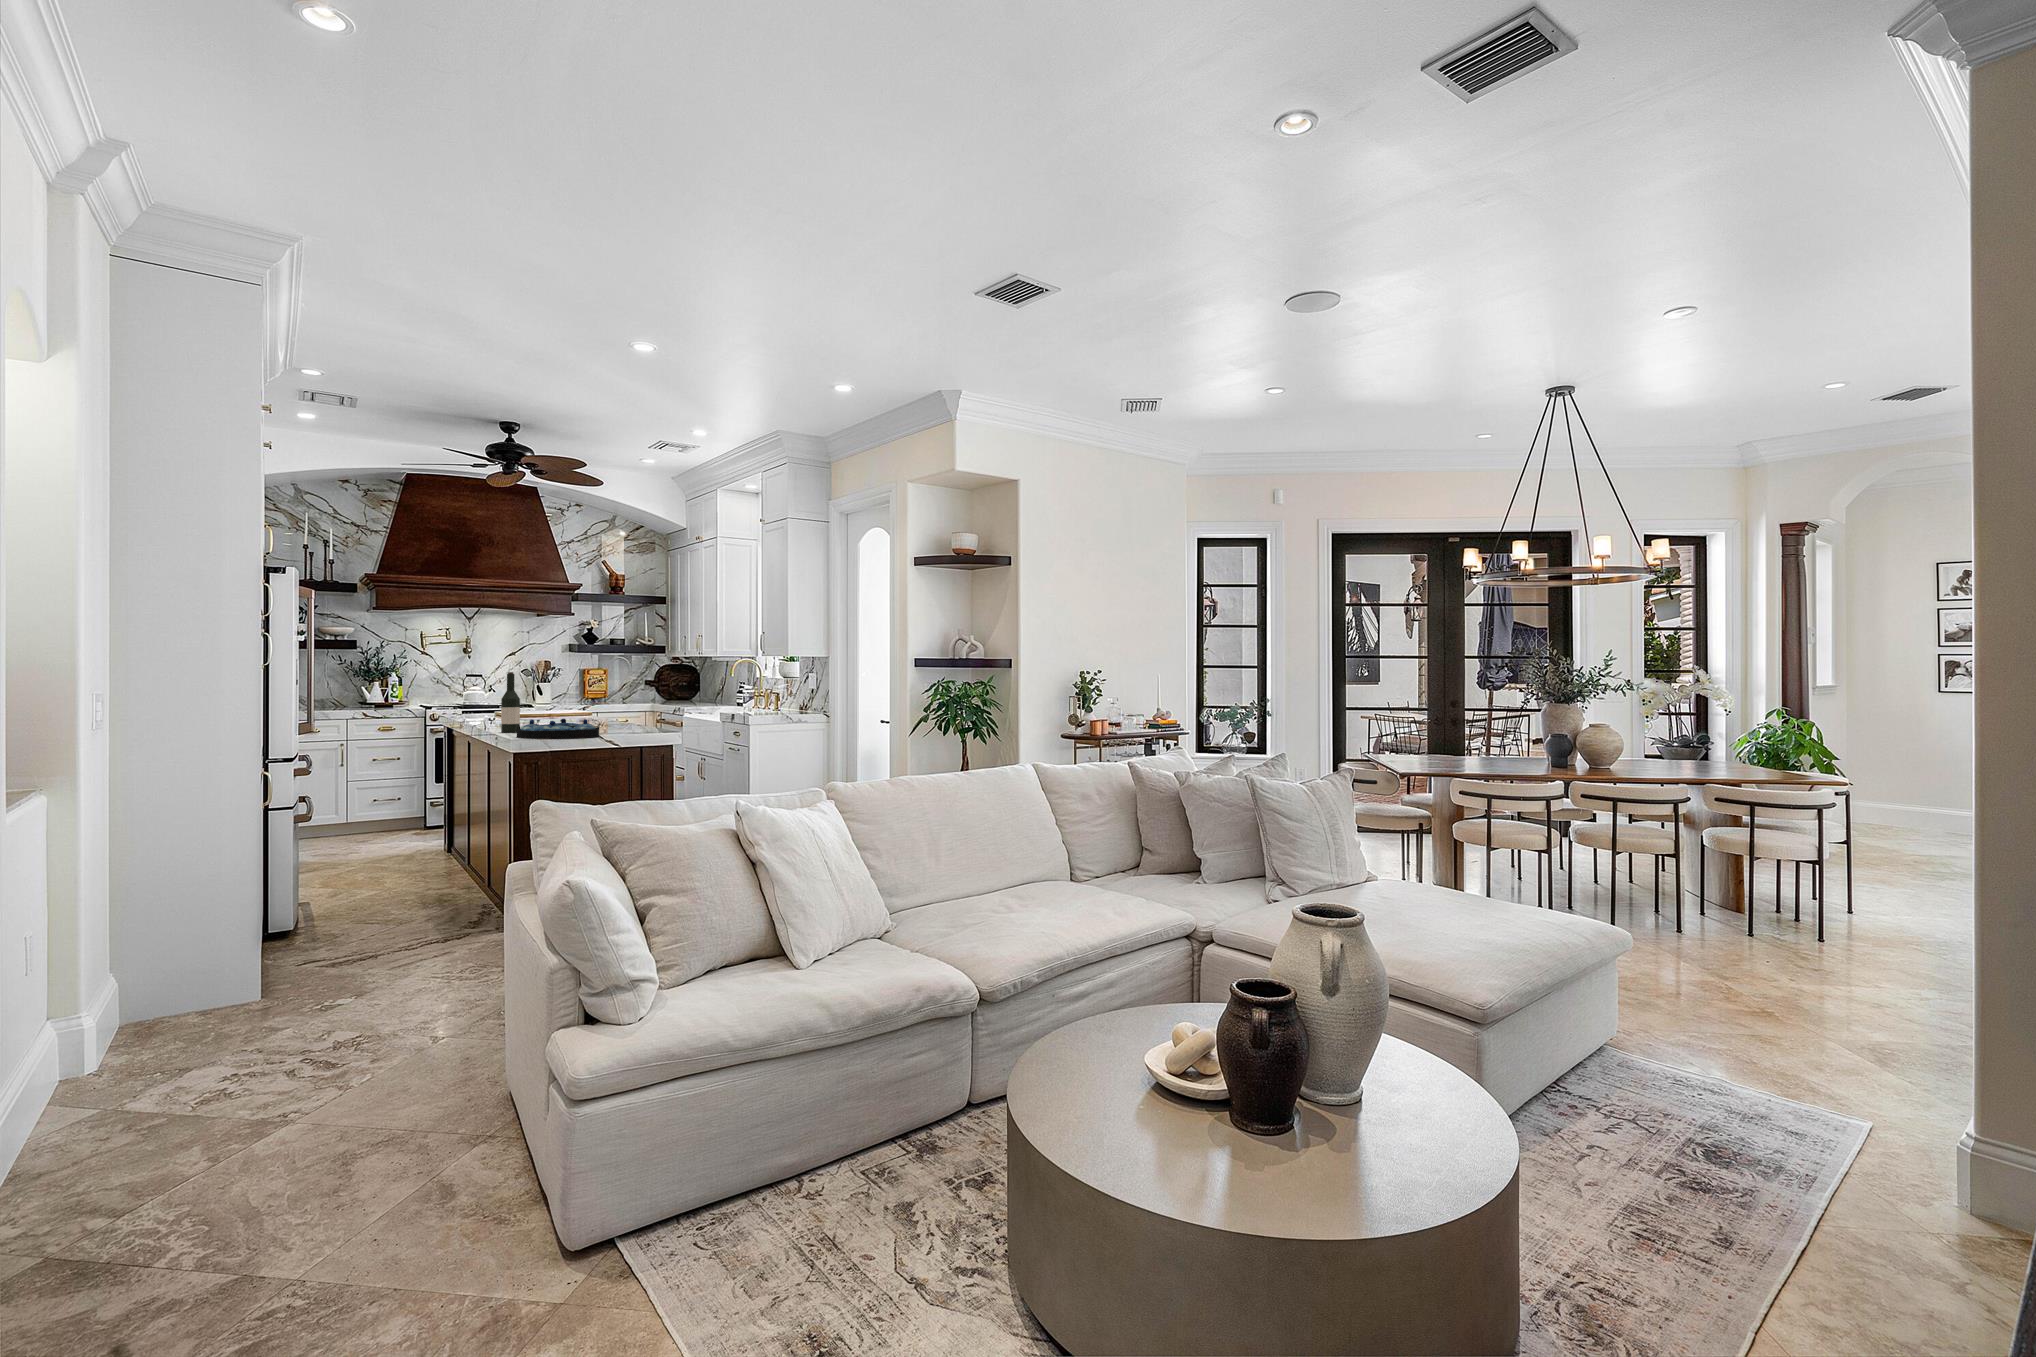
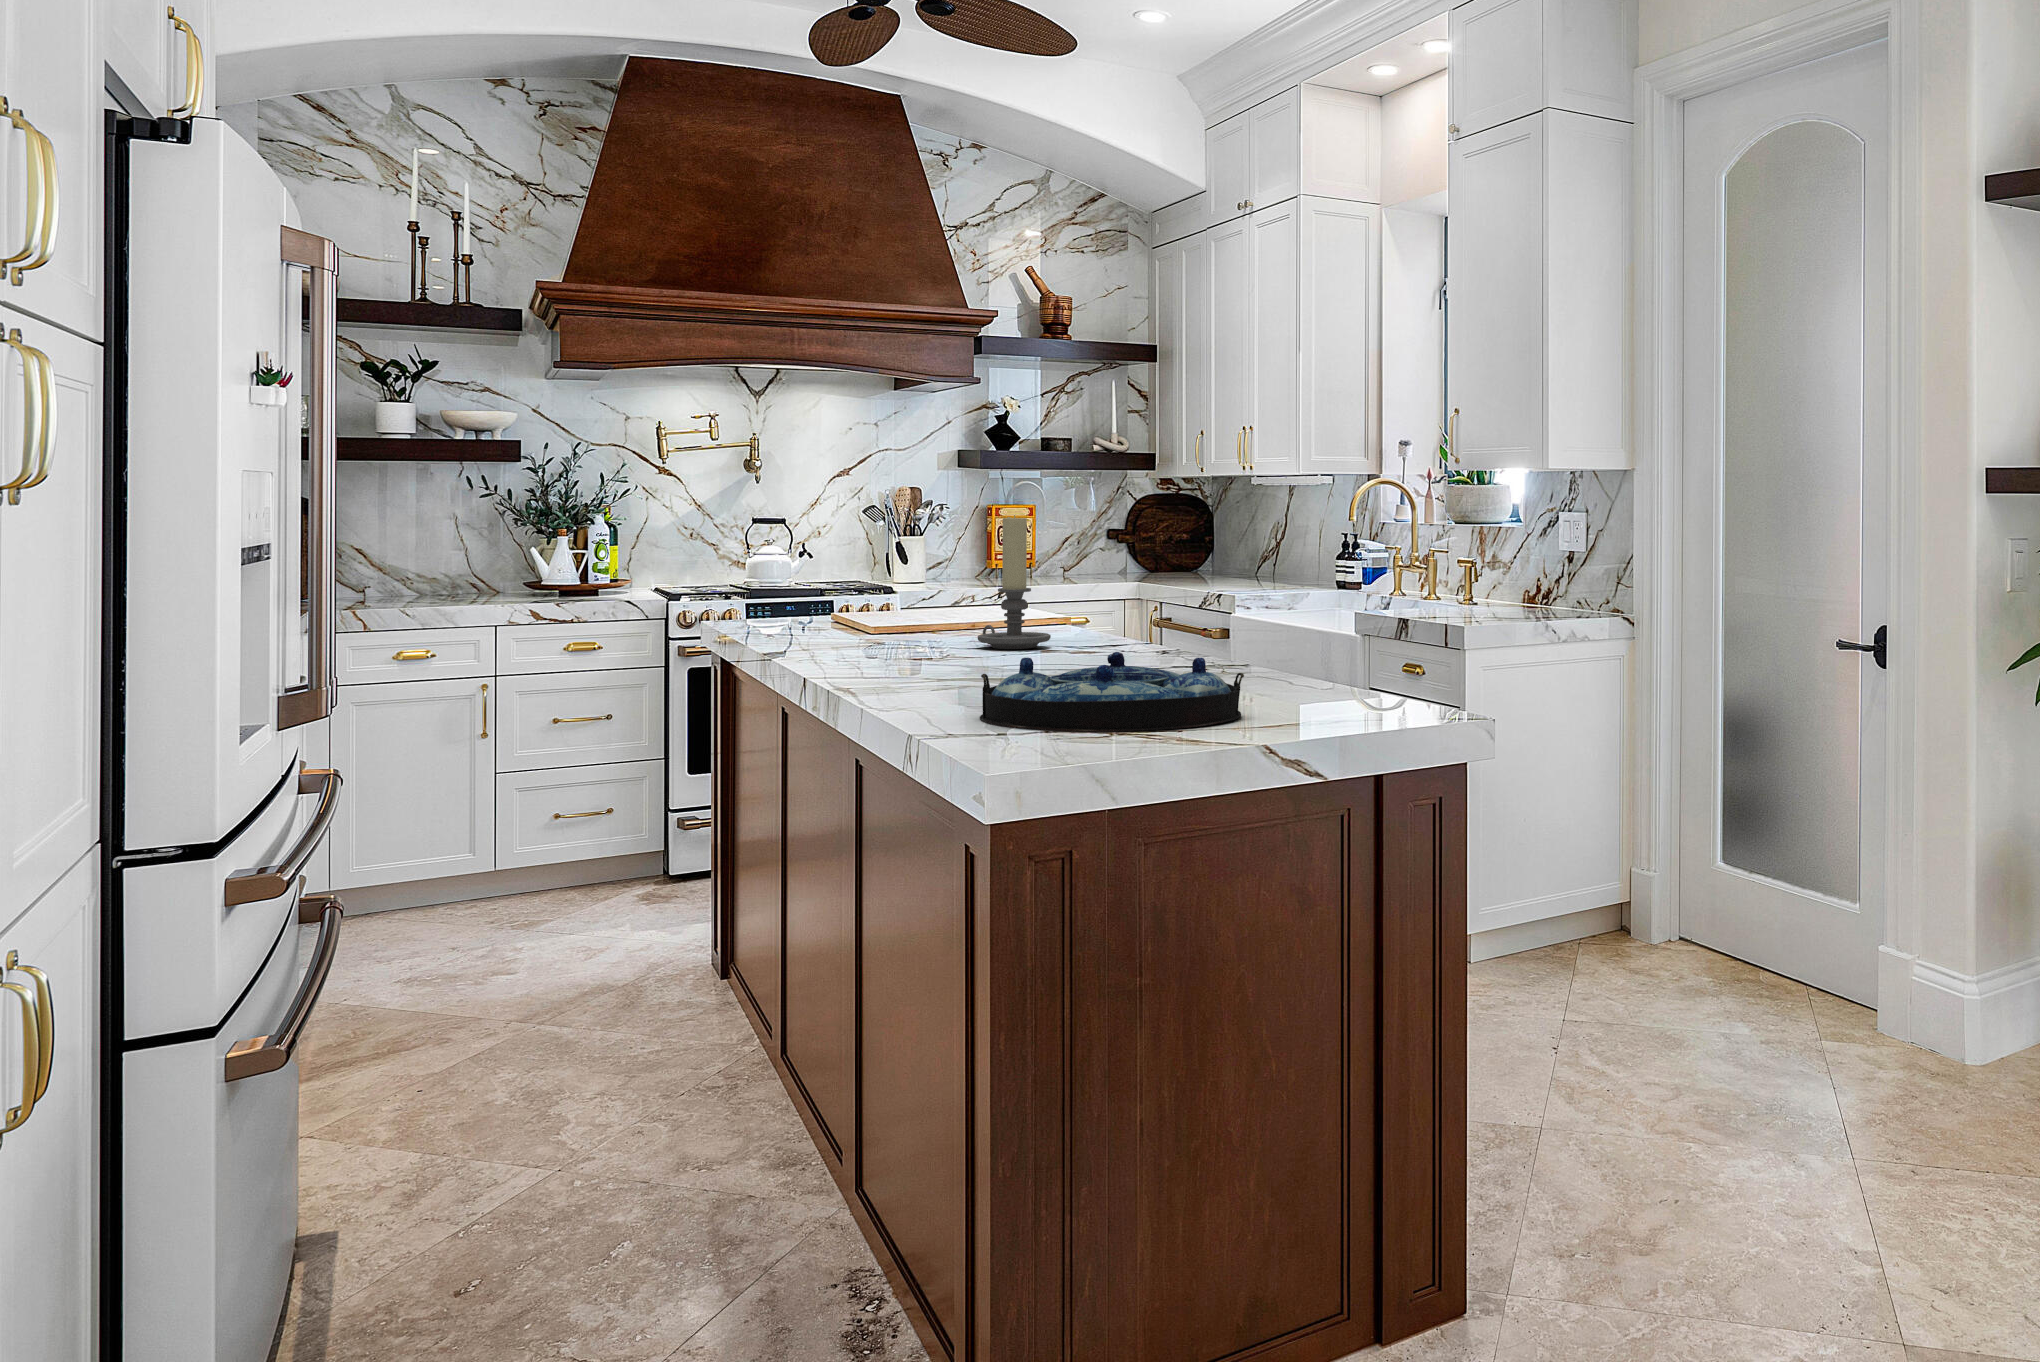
wine bottle: present [501,672,520,733] -> none [907,500,961,692]
candle holder: none [543,676,572,724] -> present [978,515,1051,649]

